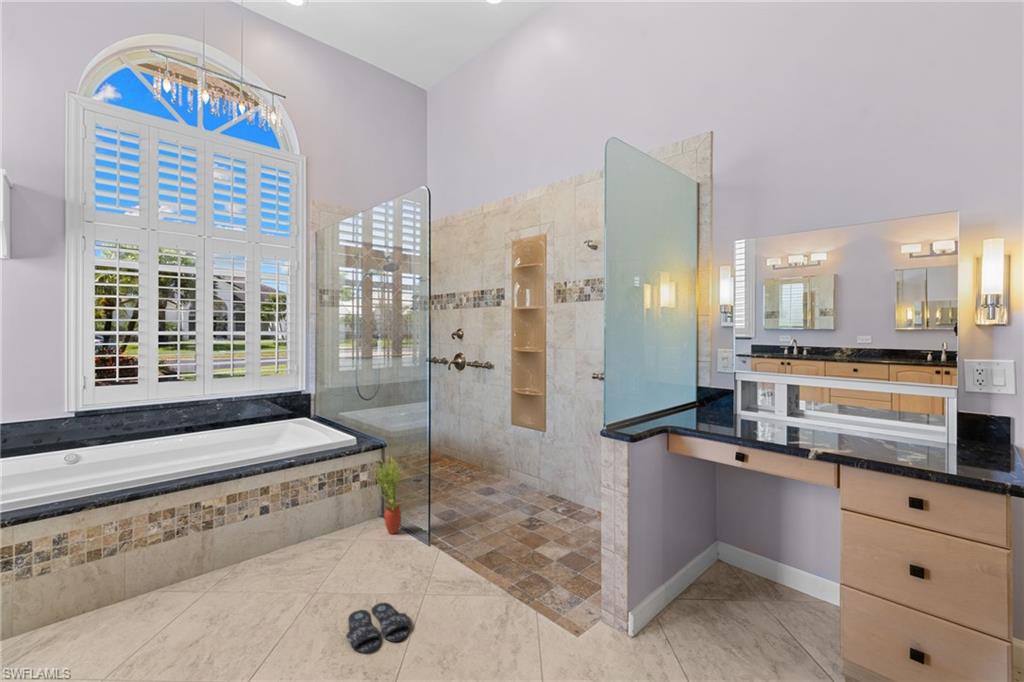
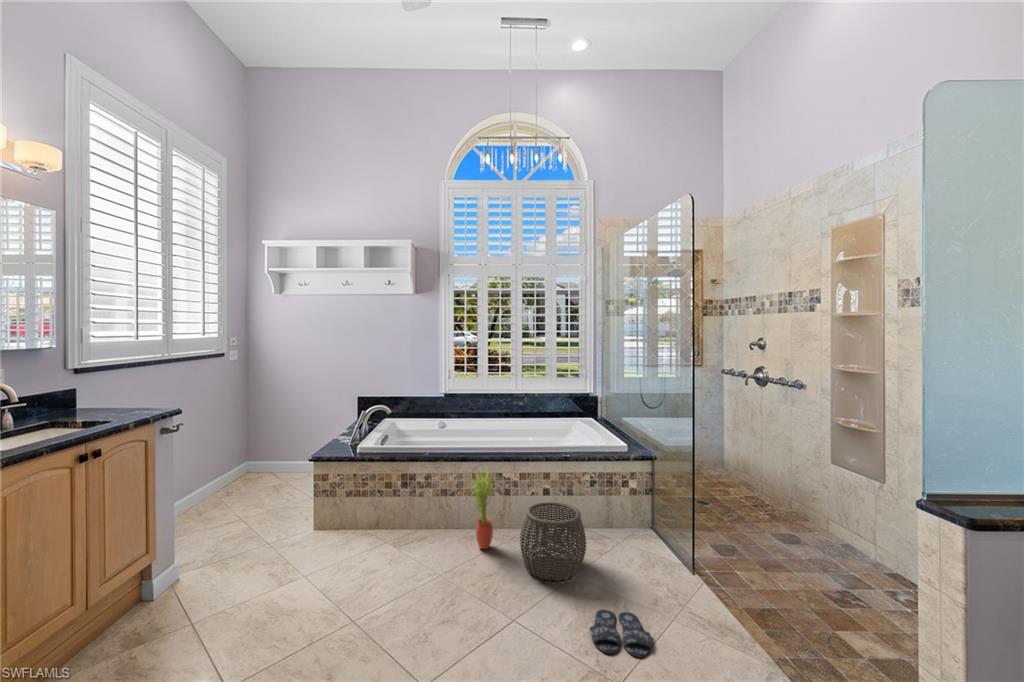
potted plant: present [375,457,402,534] -> present [471,470,493,549]
woven basket: none [240,516,326,610] -> present [520,502,587,581]

